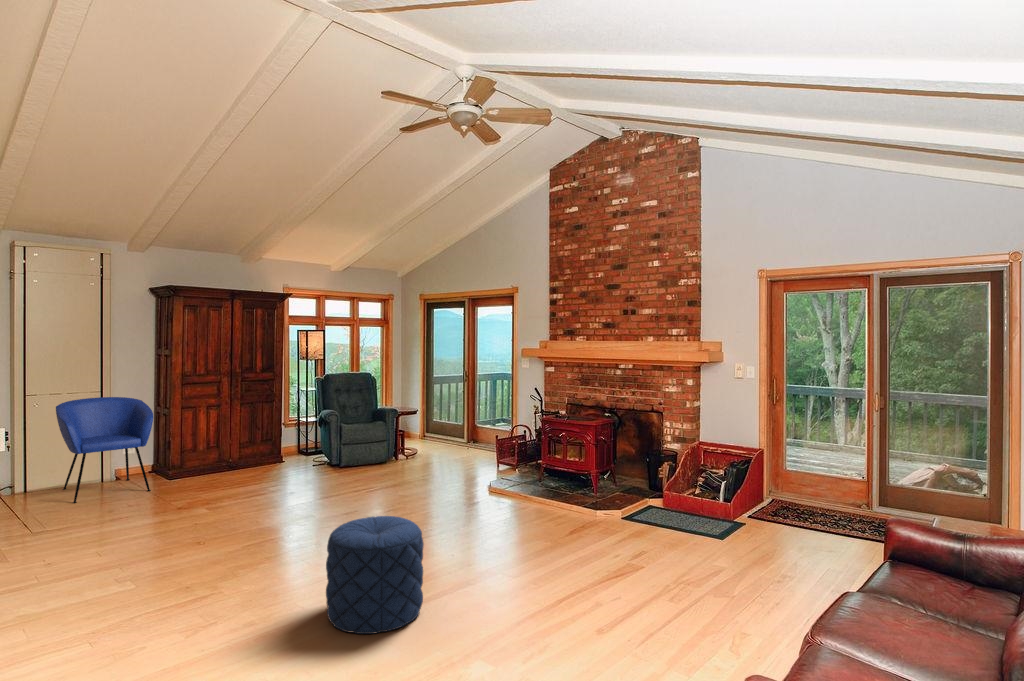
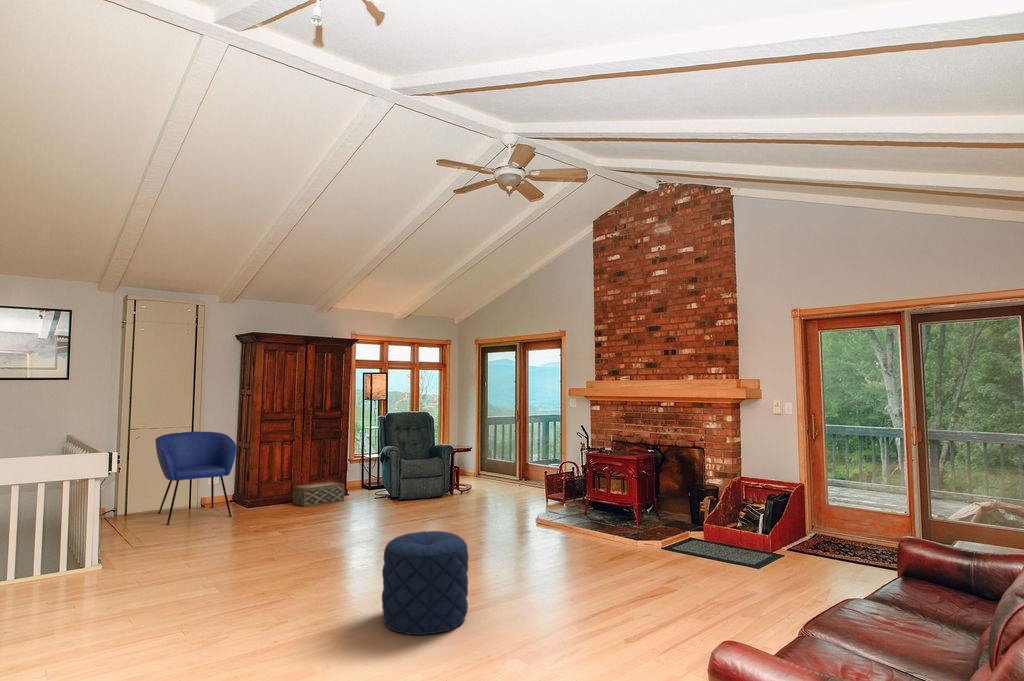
woven basket: none [221,448,279,478] -> present [293,481,344,507]

